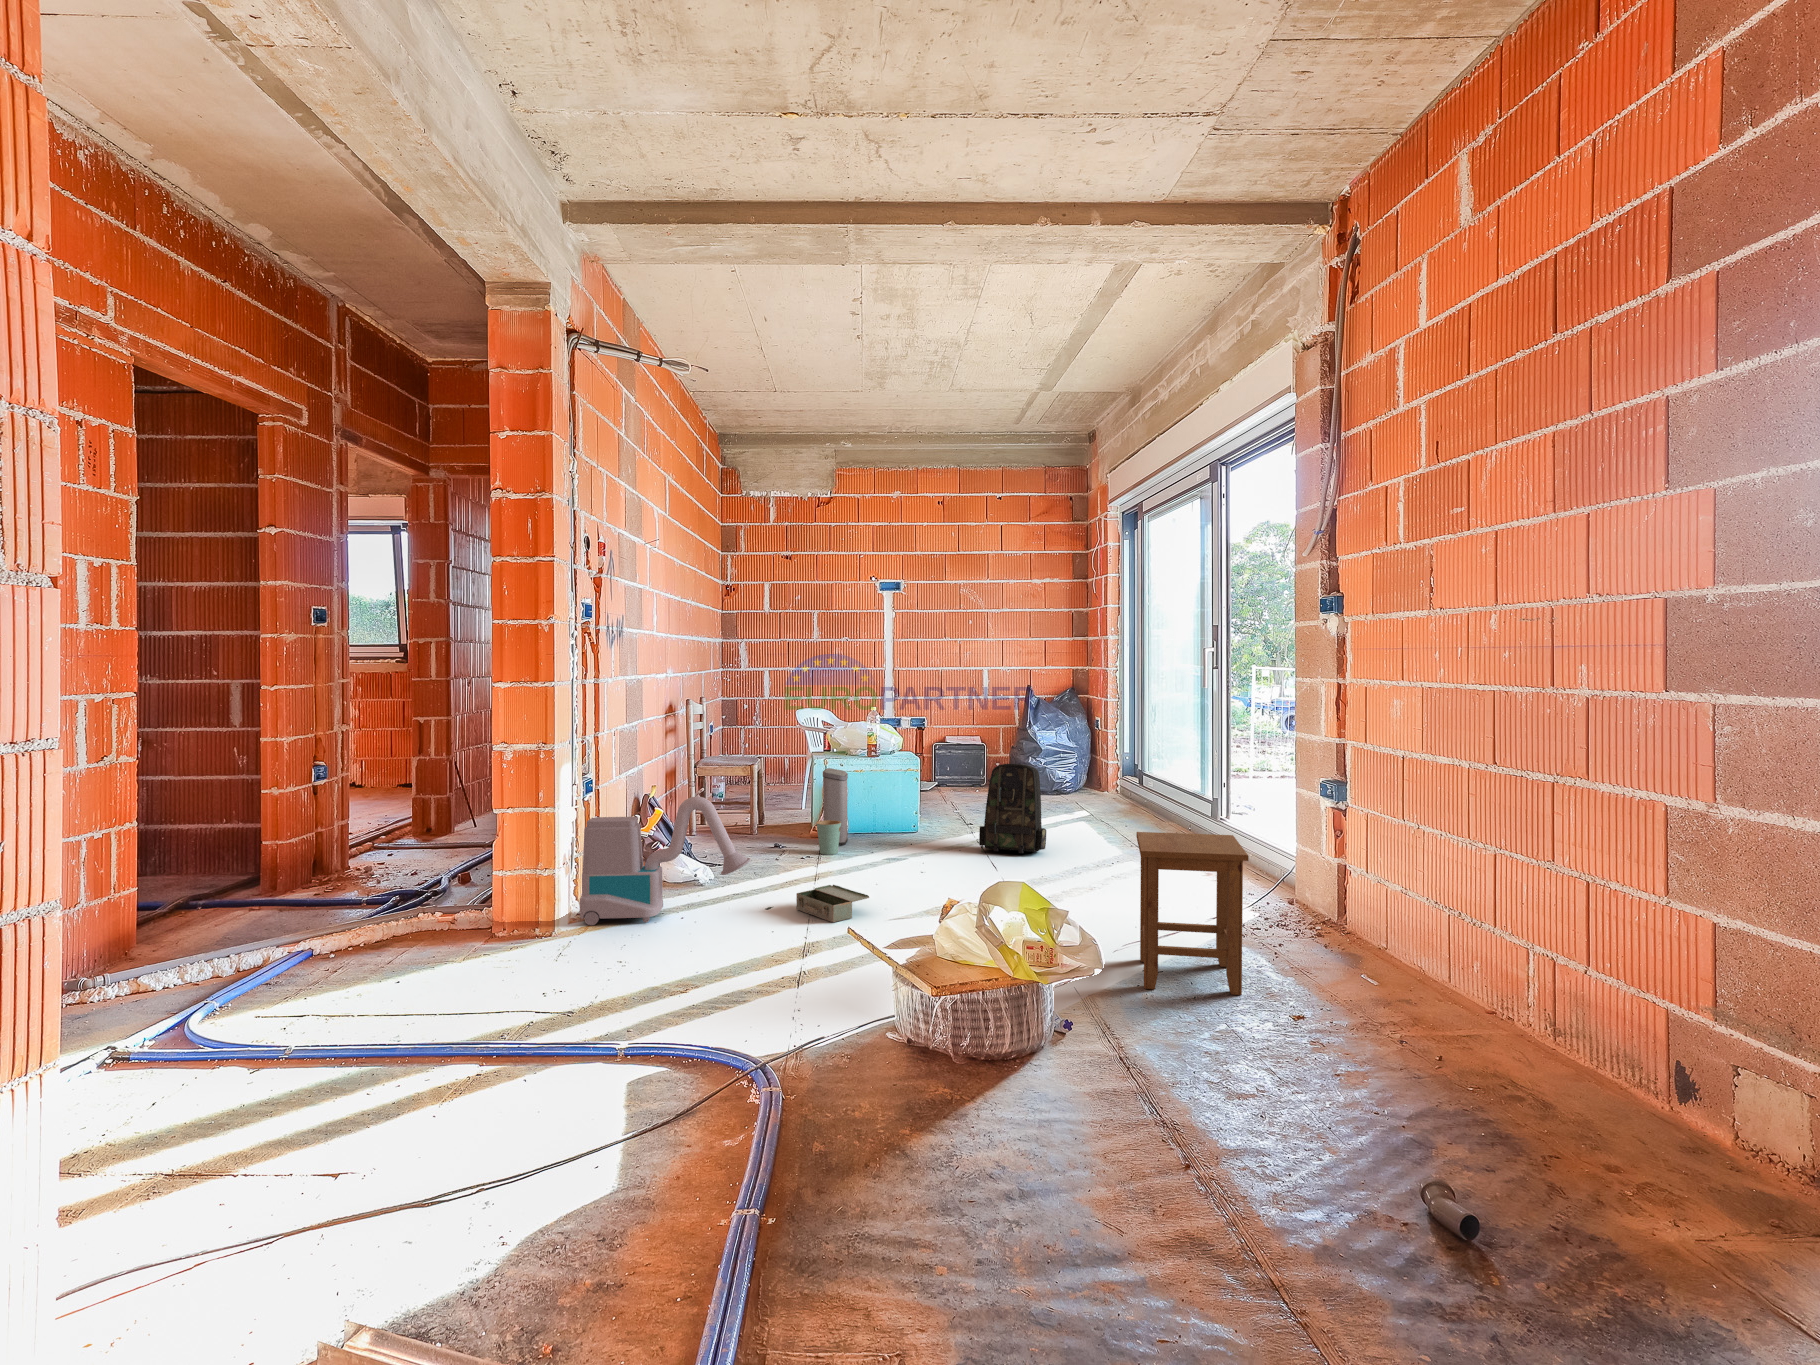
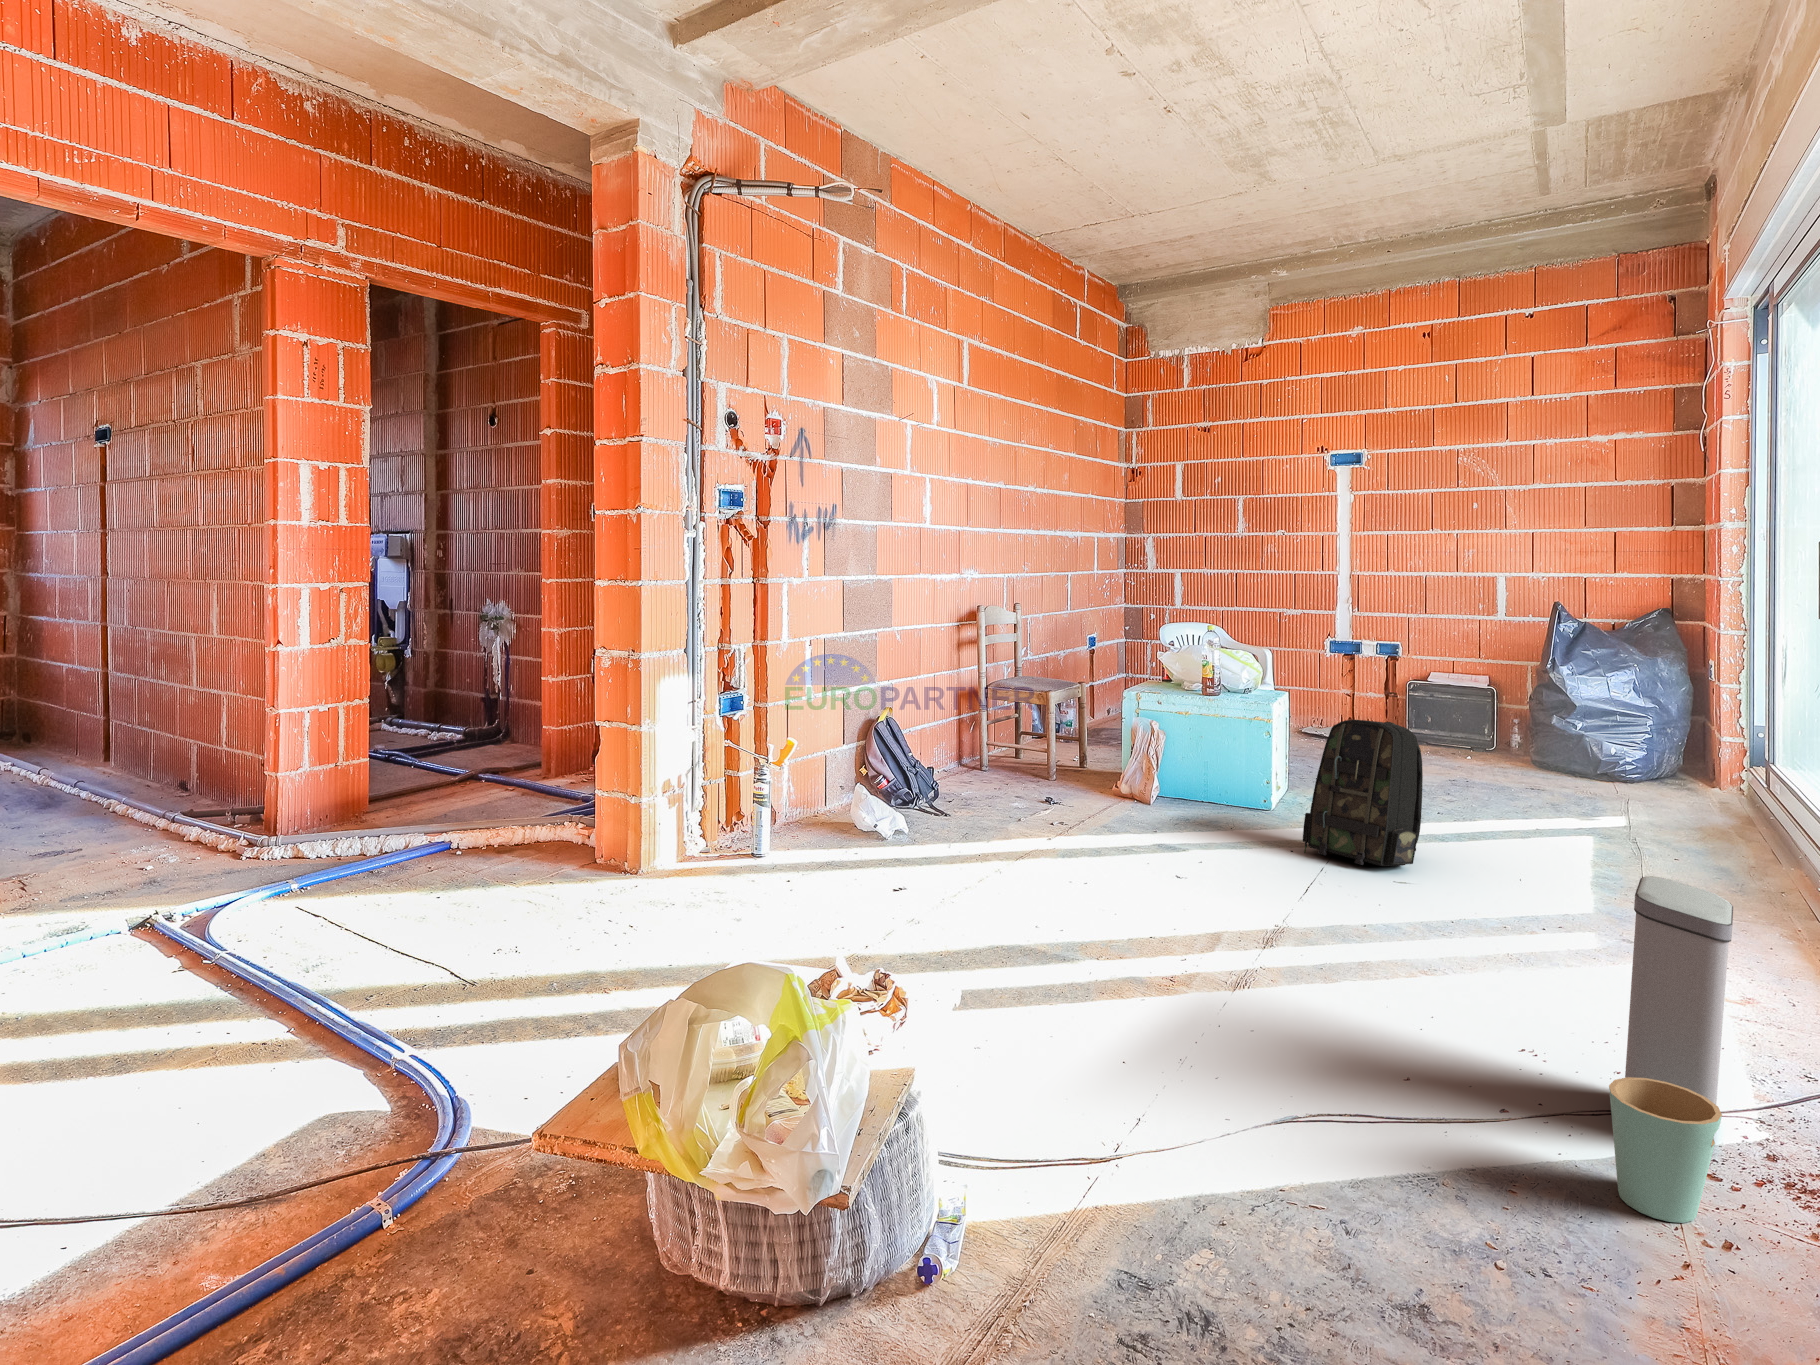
trash can: present [816,768,848,855] -> present [1609,876,1733,1223]
vacuum cleaner: present [580,796,751,925] -> none [687,727,861,872]
stool: present [1136,832,1249,995] -> none [1155,864,1454,1260]
toolbox: present [796,885,869,922] -> none [910,864,986,916]

